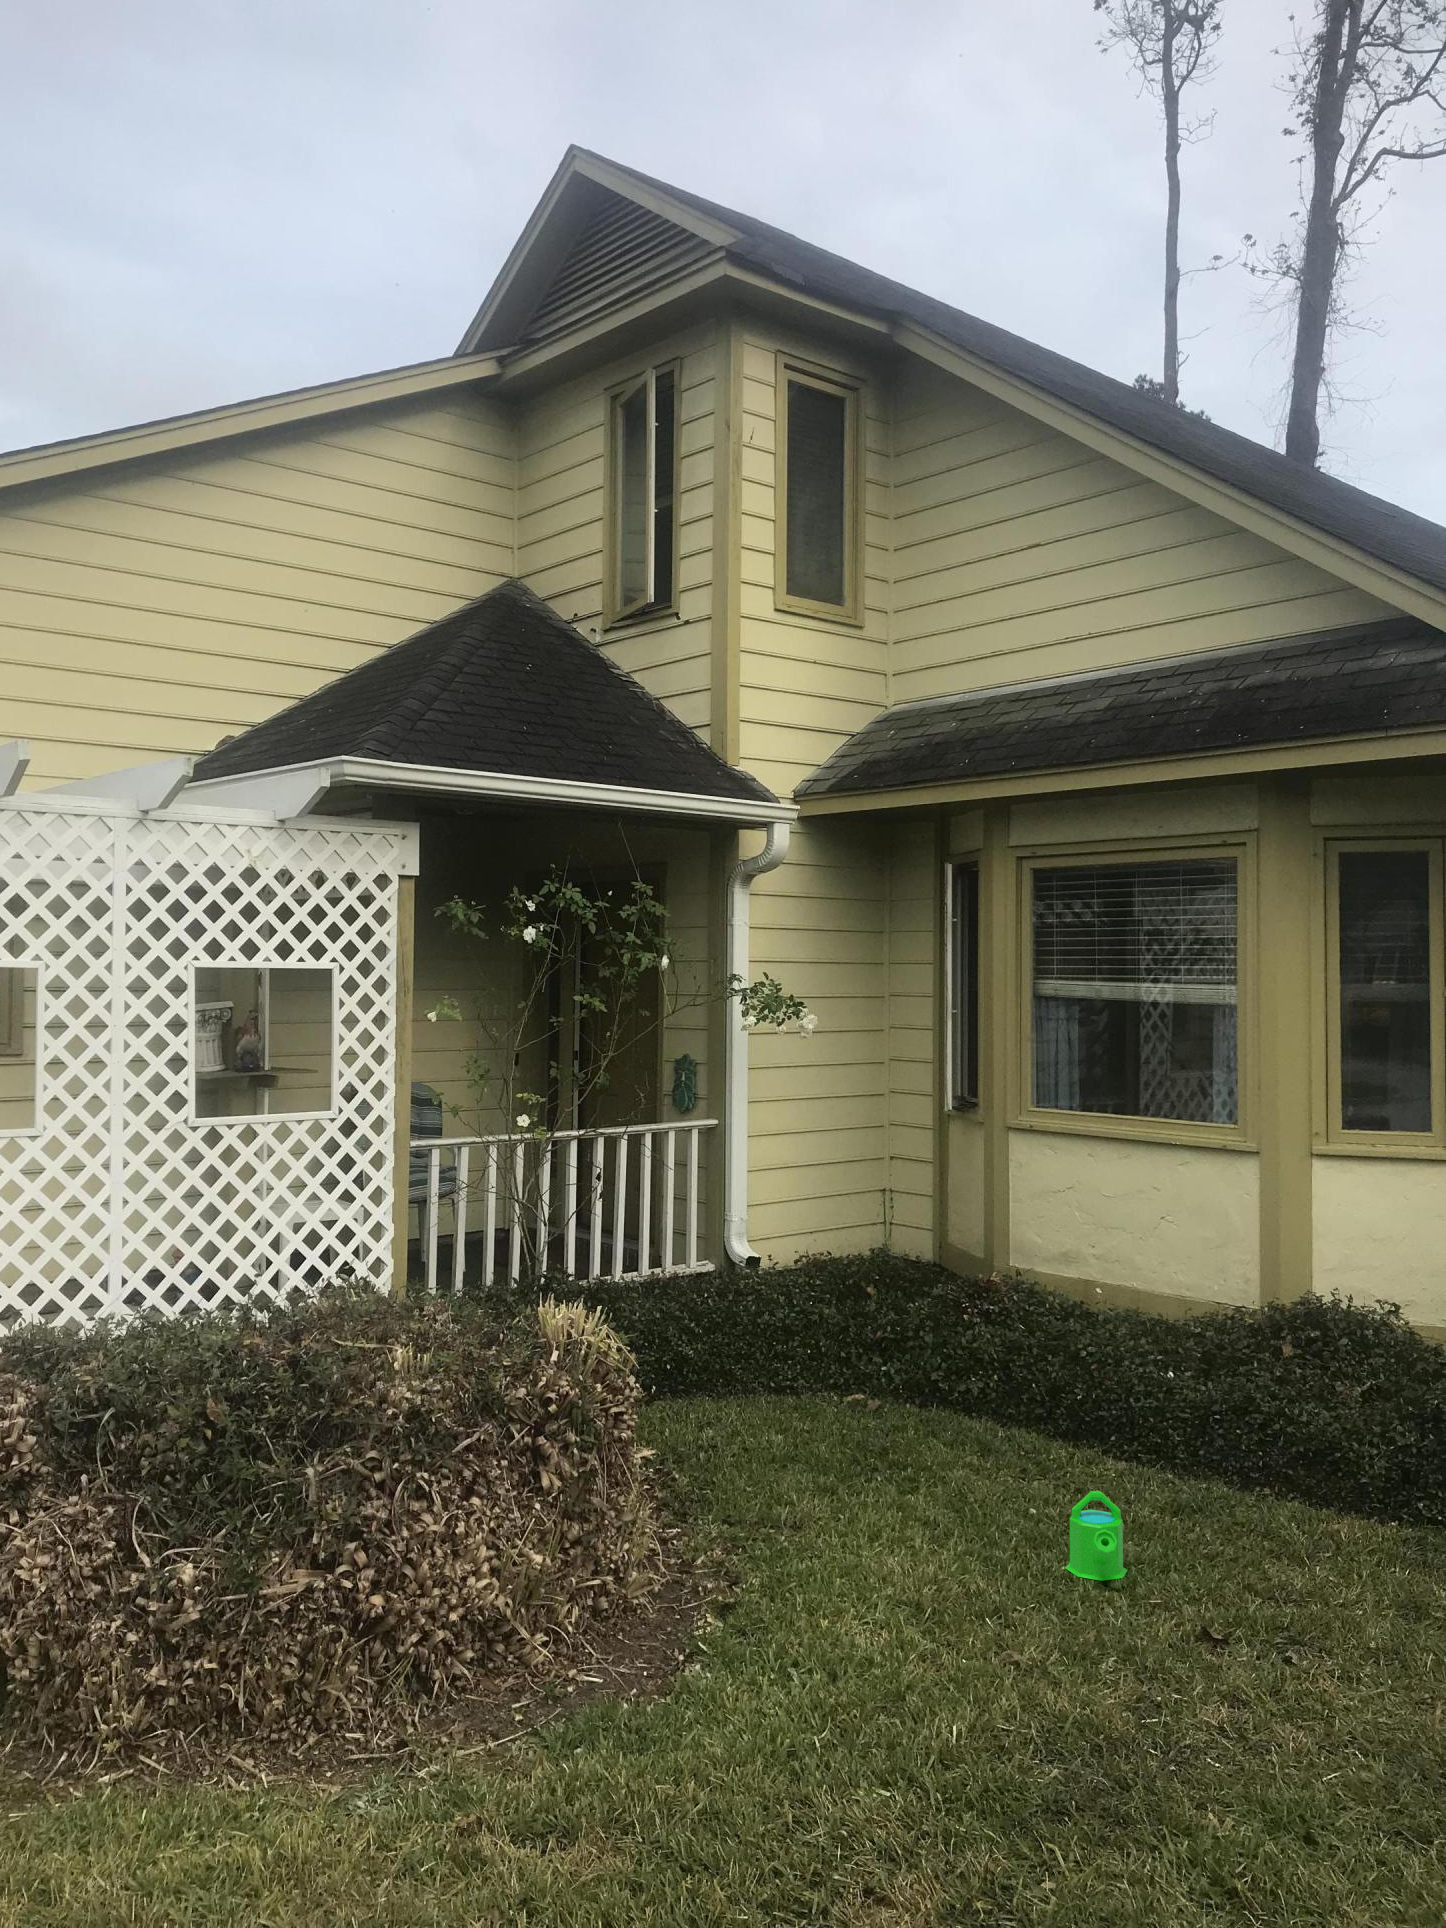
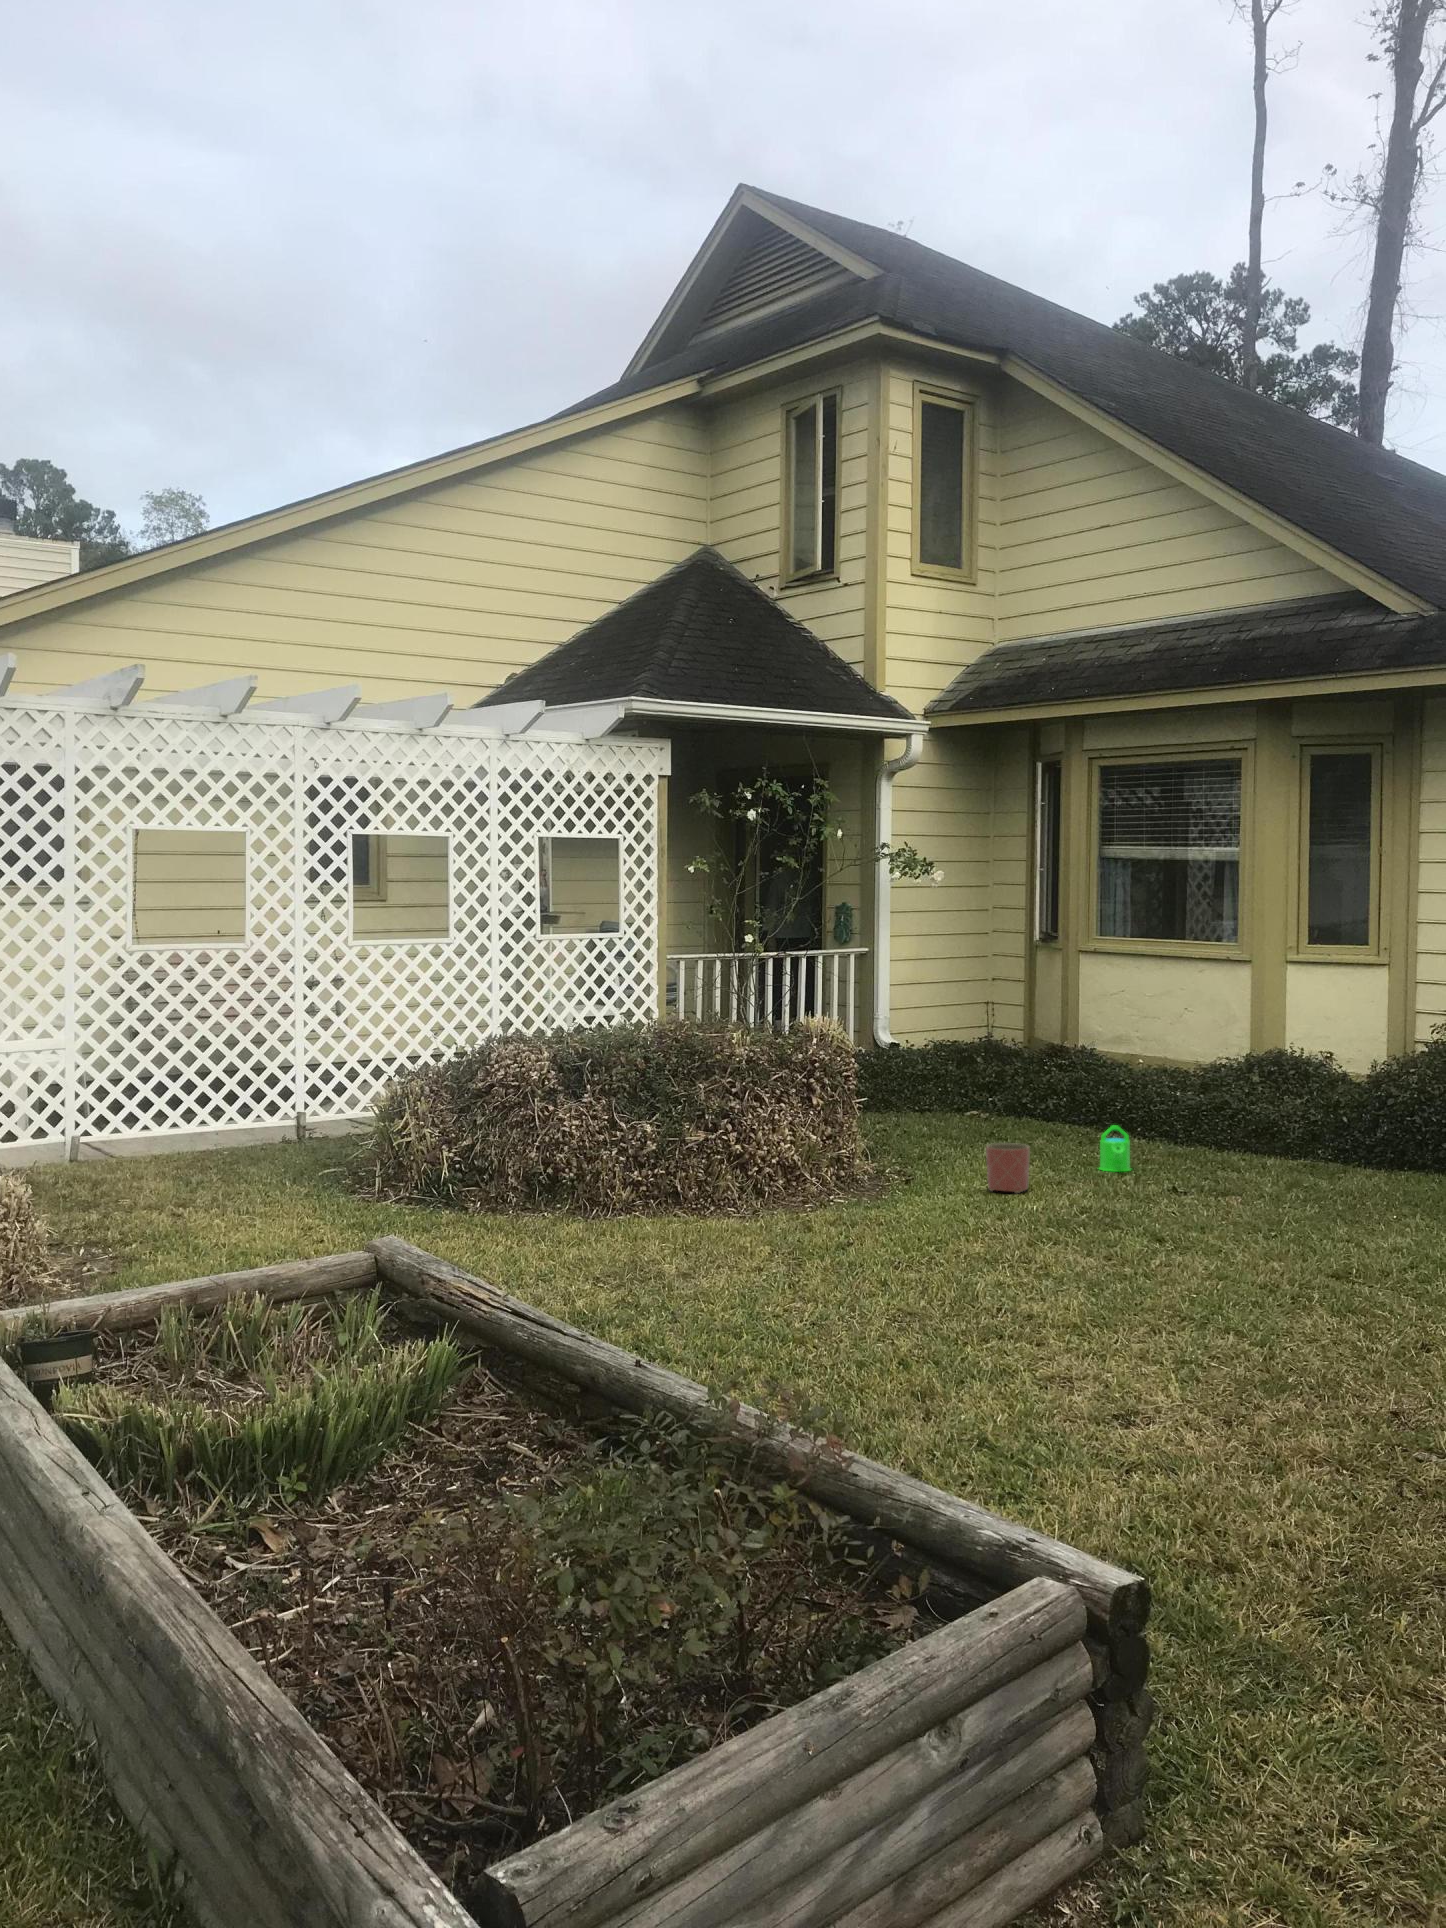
planter: none [869,1557,951,1671] -> present [986,1143,1030,1193]

